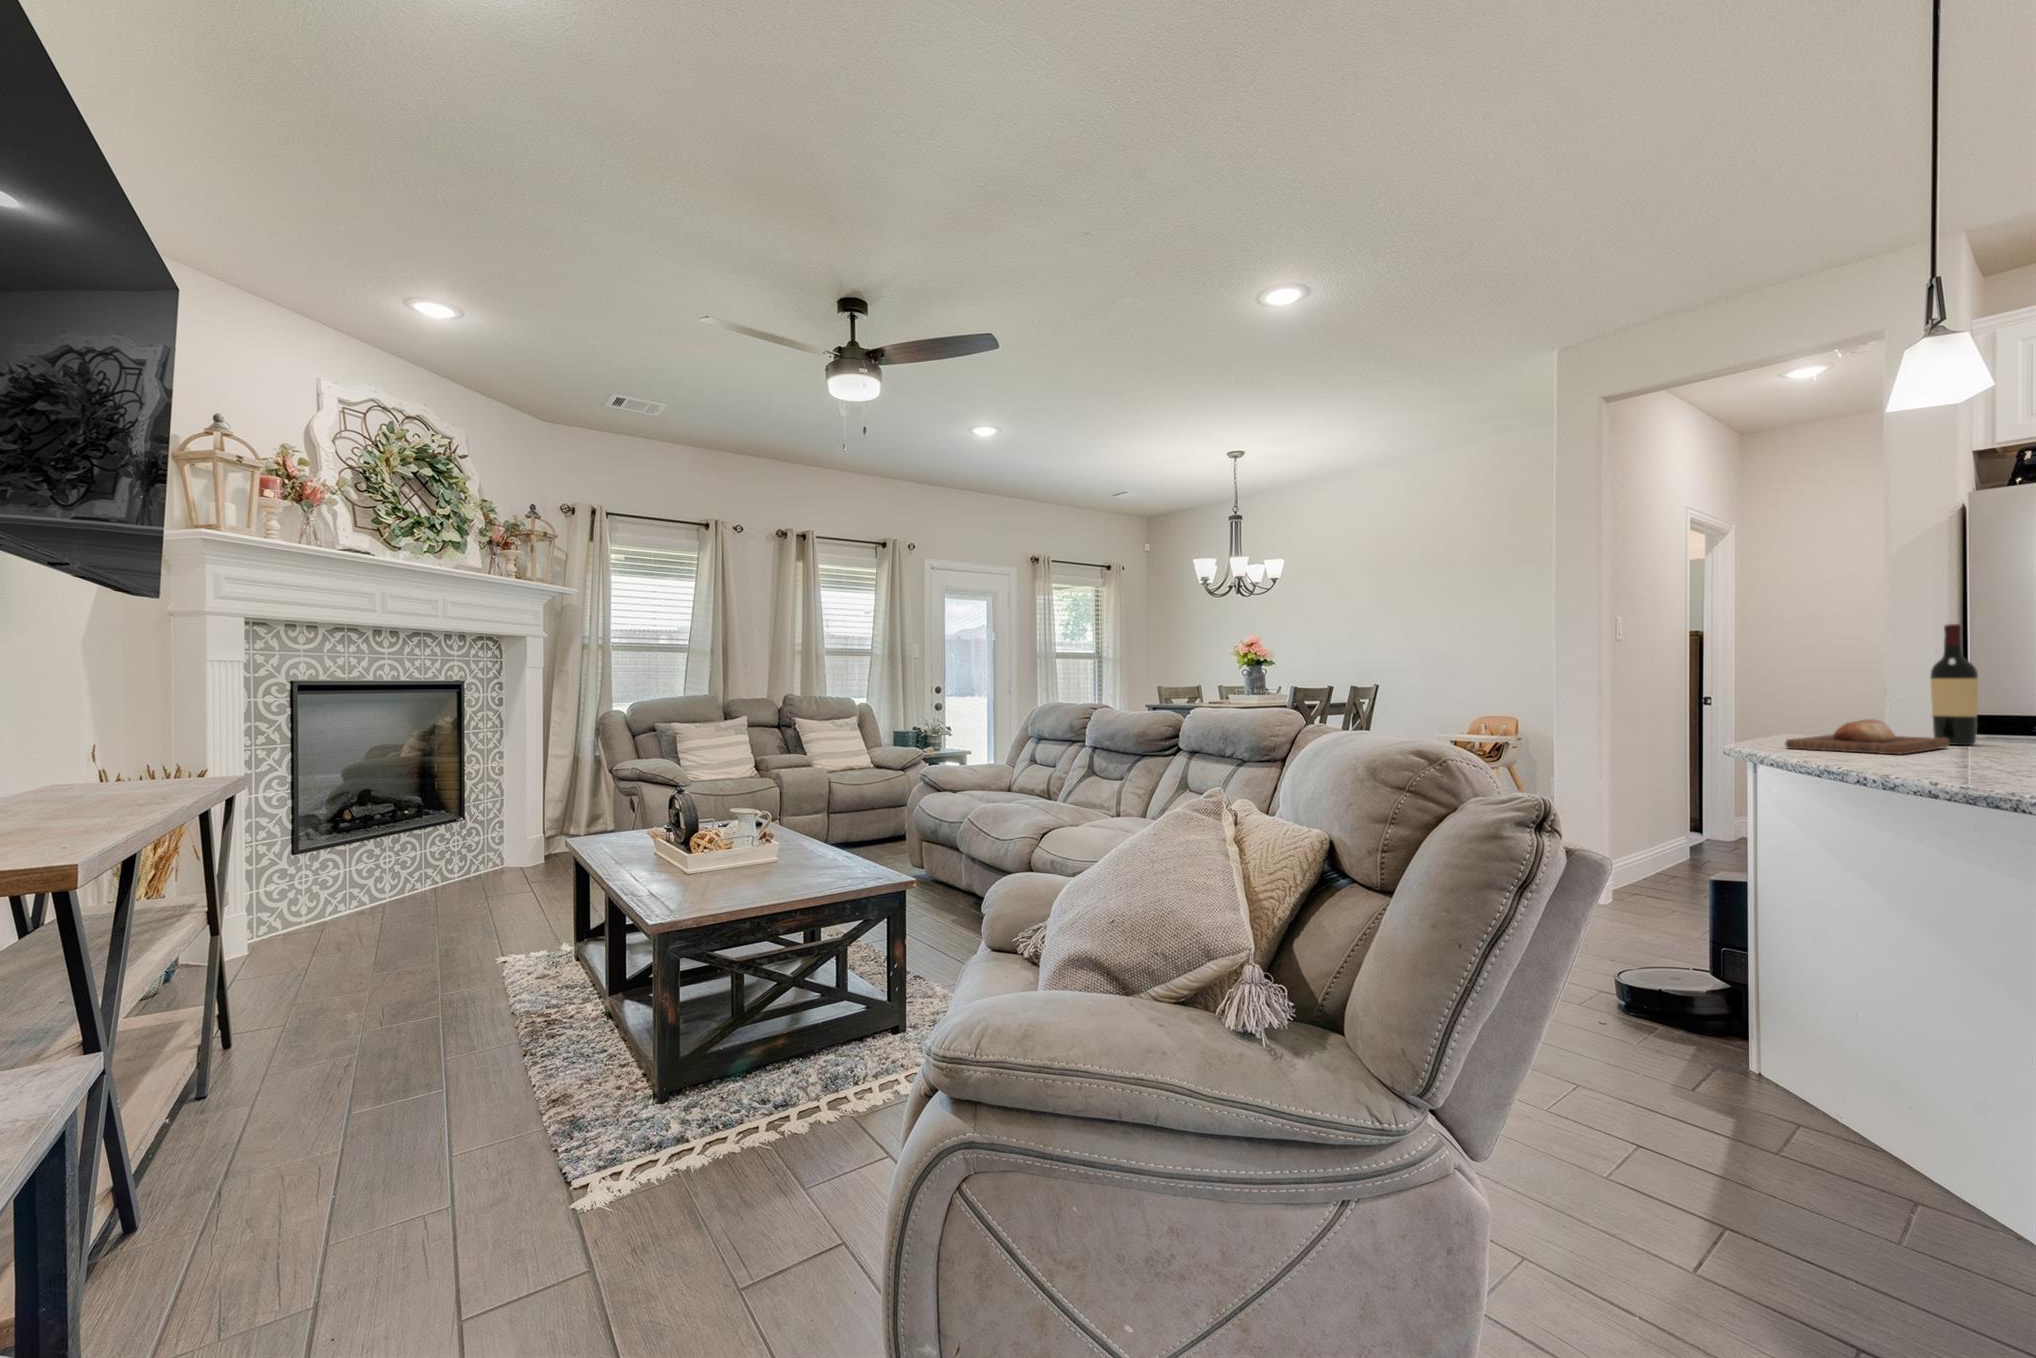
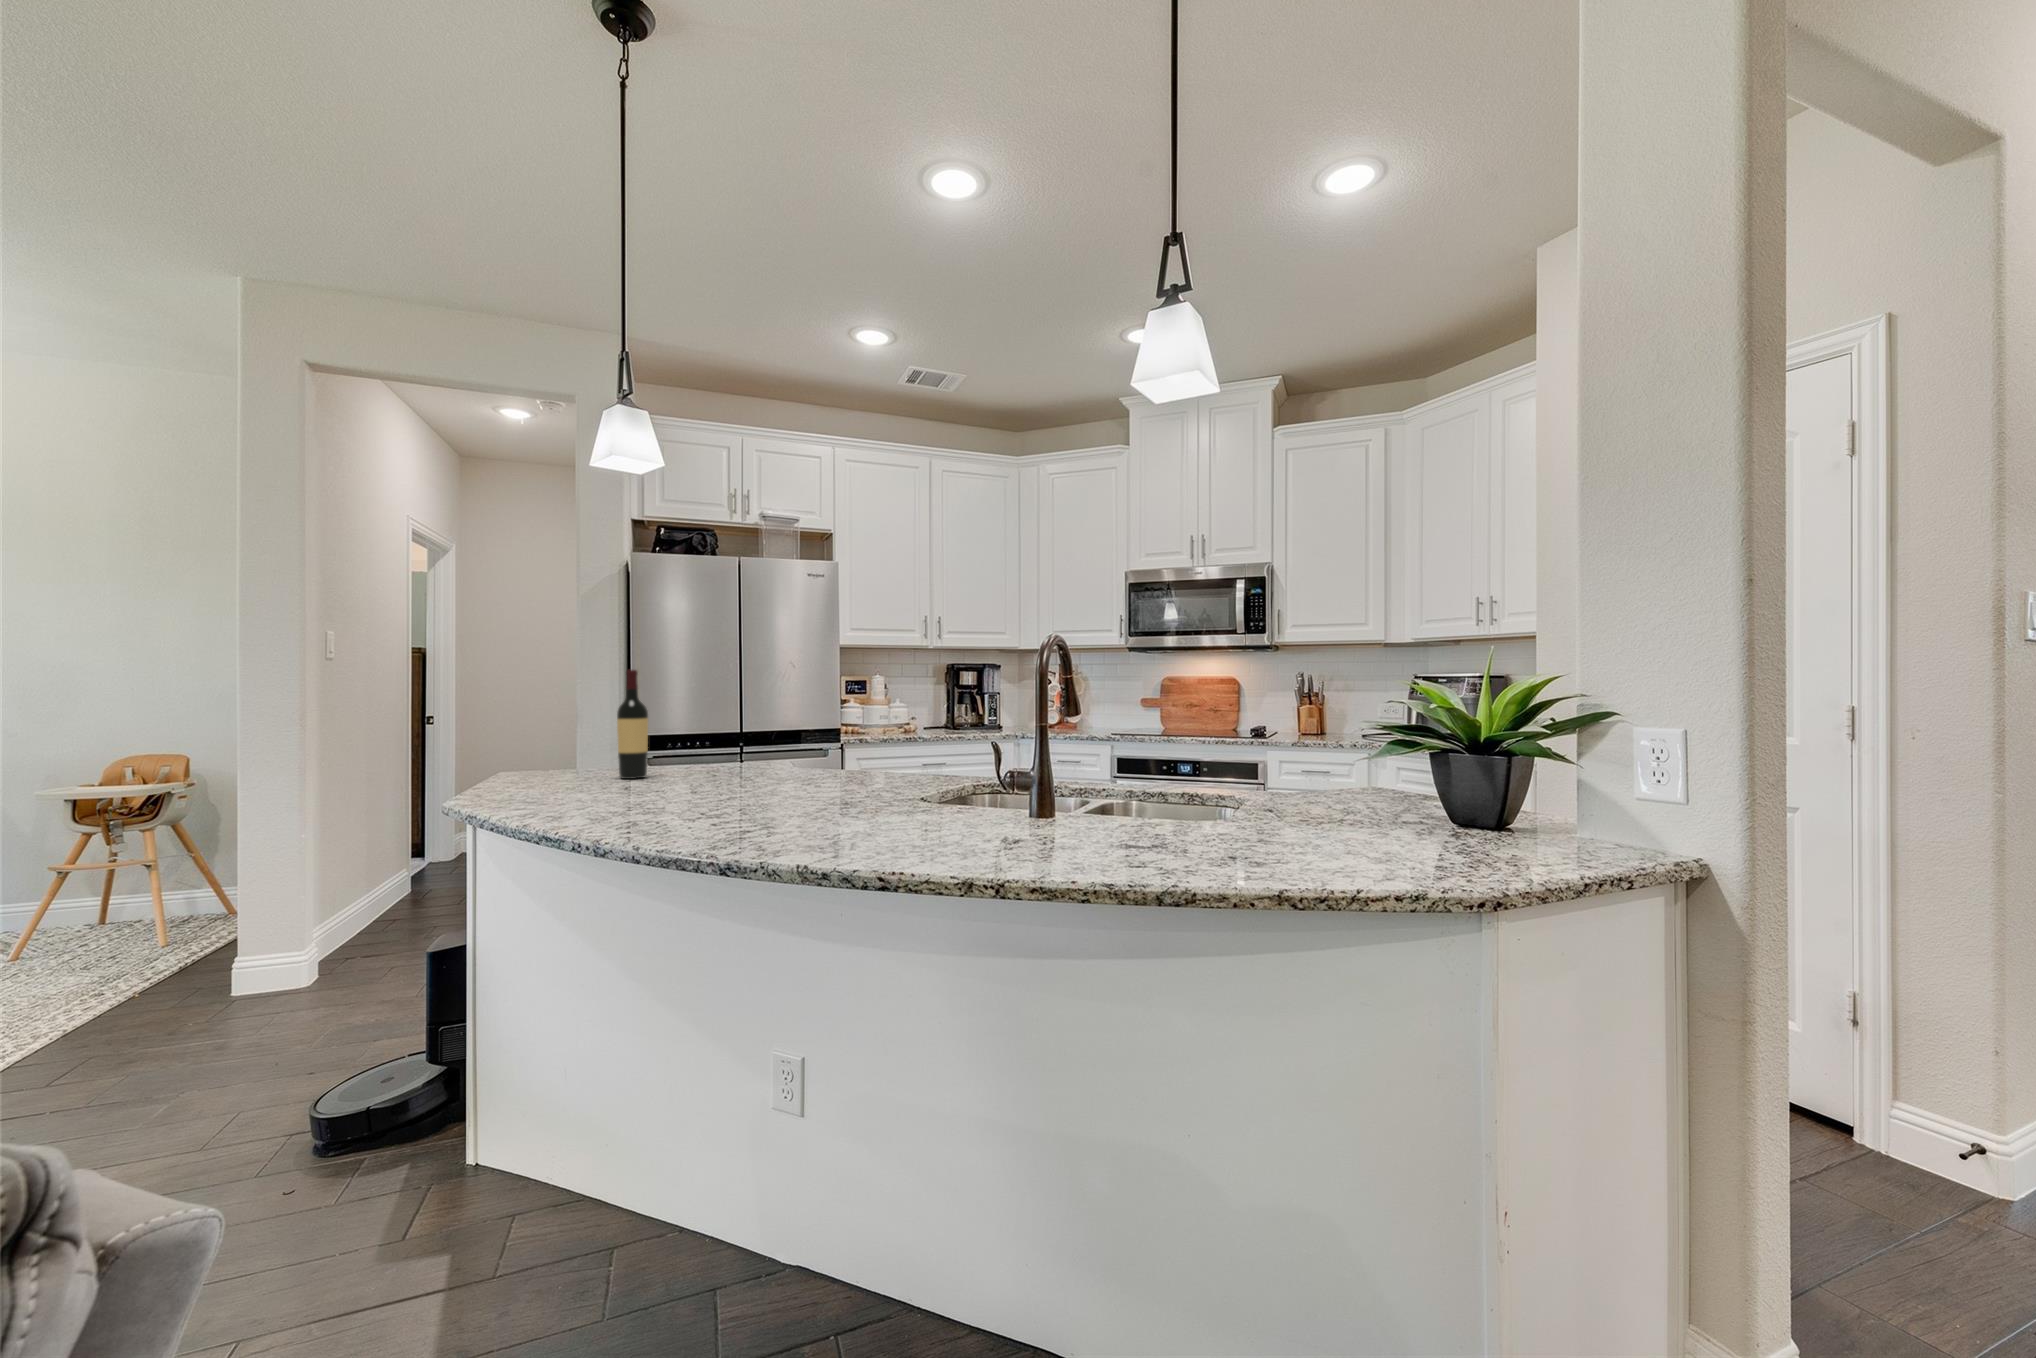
bread loaf: present [1785,719,1949,754] -> none [504,763,631,804]

